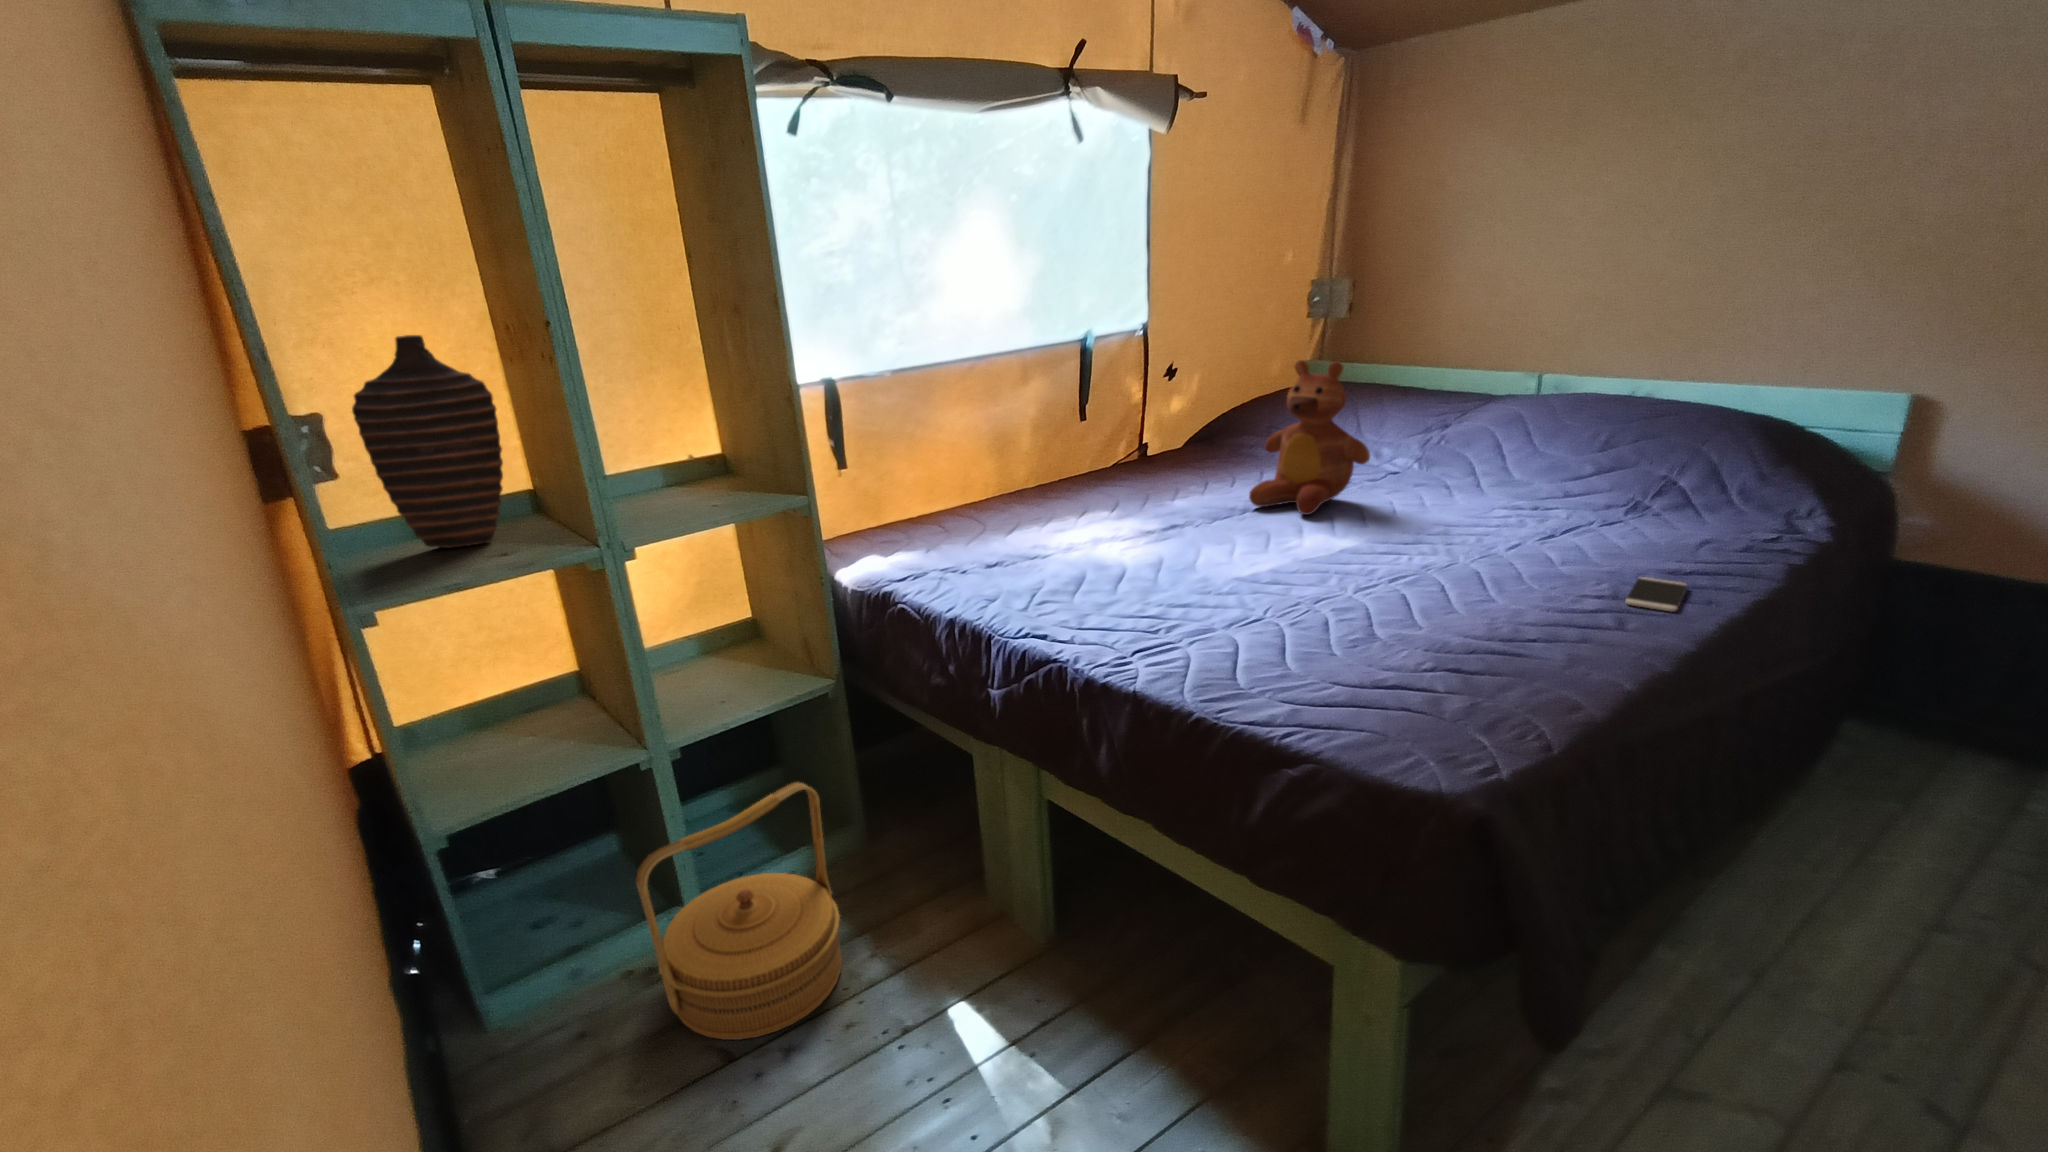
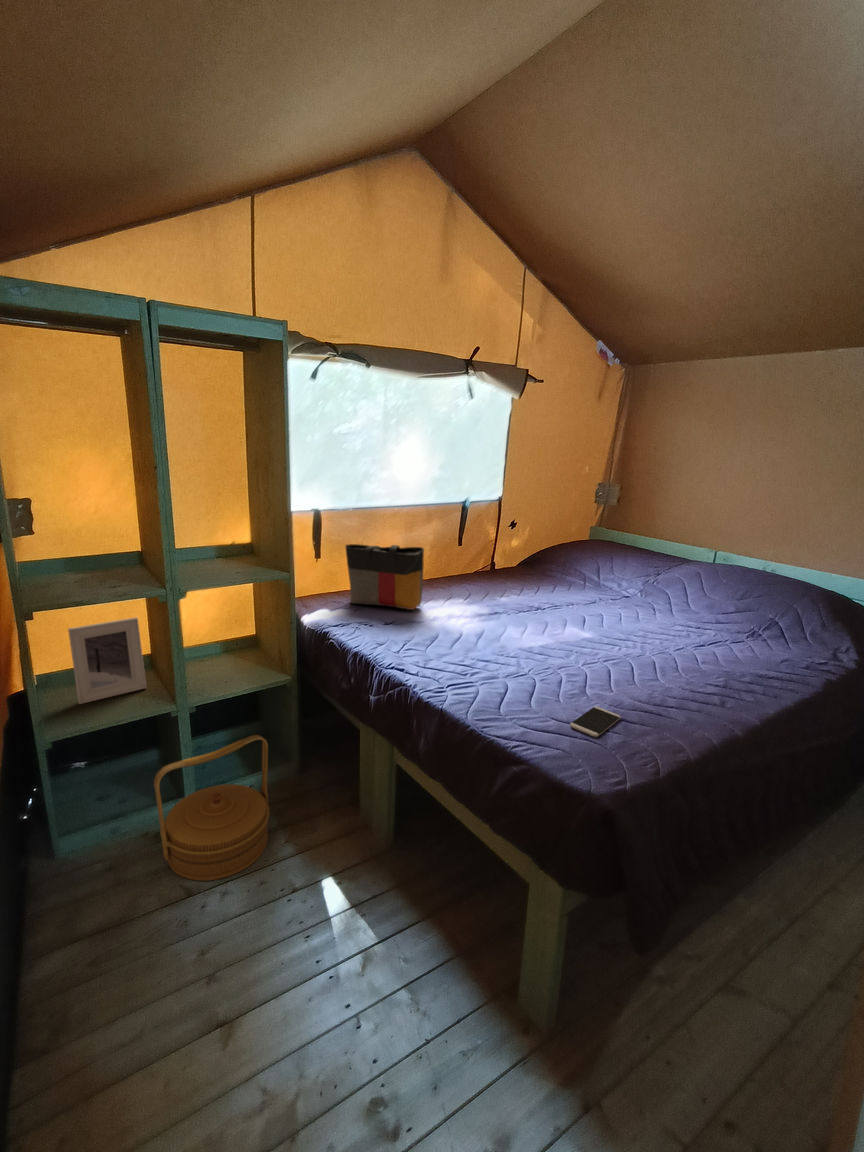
decorative vase: present [352,335,503,548] -> none [43,467,121,582]
teddy bear: present [1249,360,1370,515] -> none [540,530,609,616]
tote bag: none [894,422,1042,538] -> present [346,544,424,610]
smartphone: present [1625,577,1687,612] -> present [570,707,620,737]
picture frame: none [431,604,585,768] -> present [68,618,146,704]

